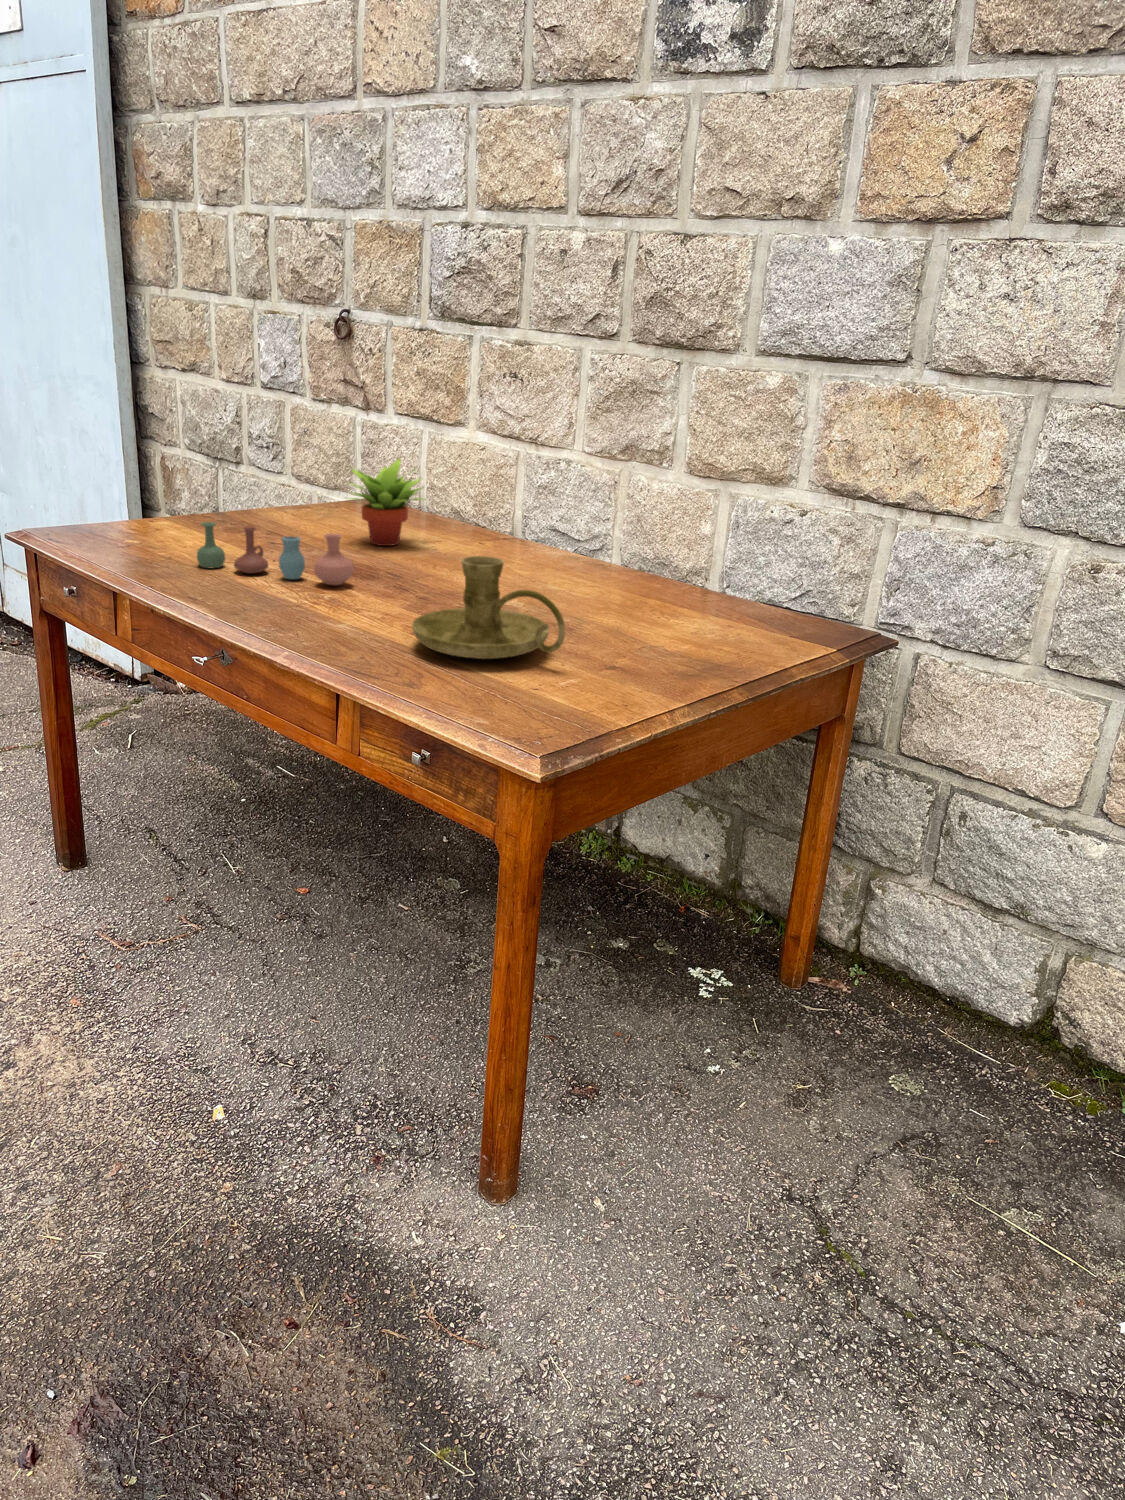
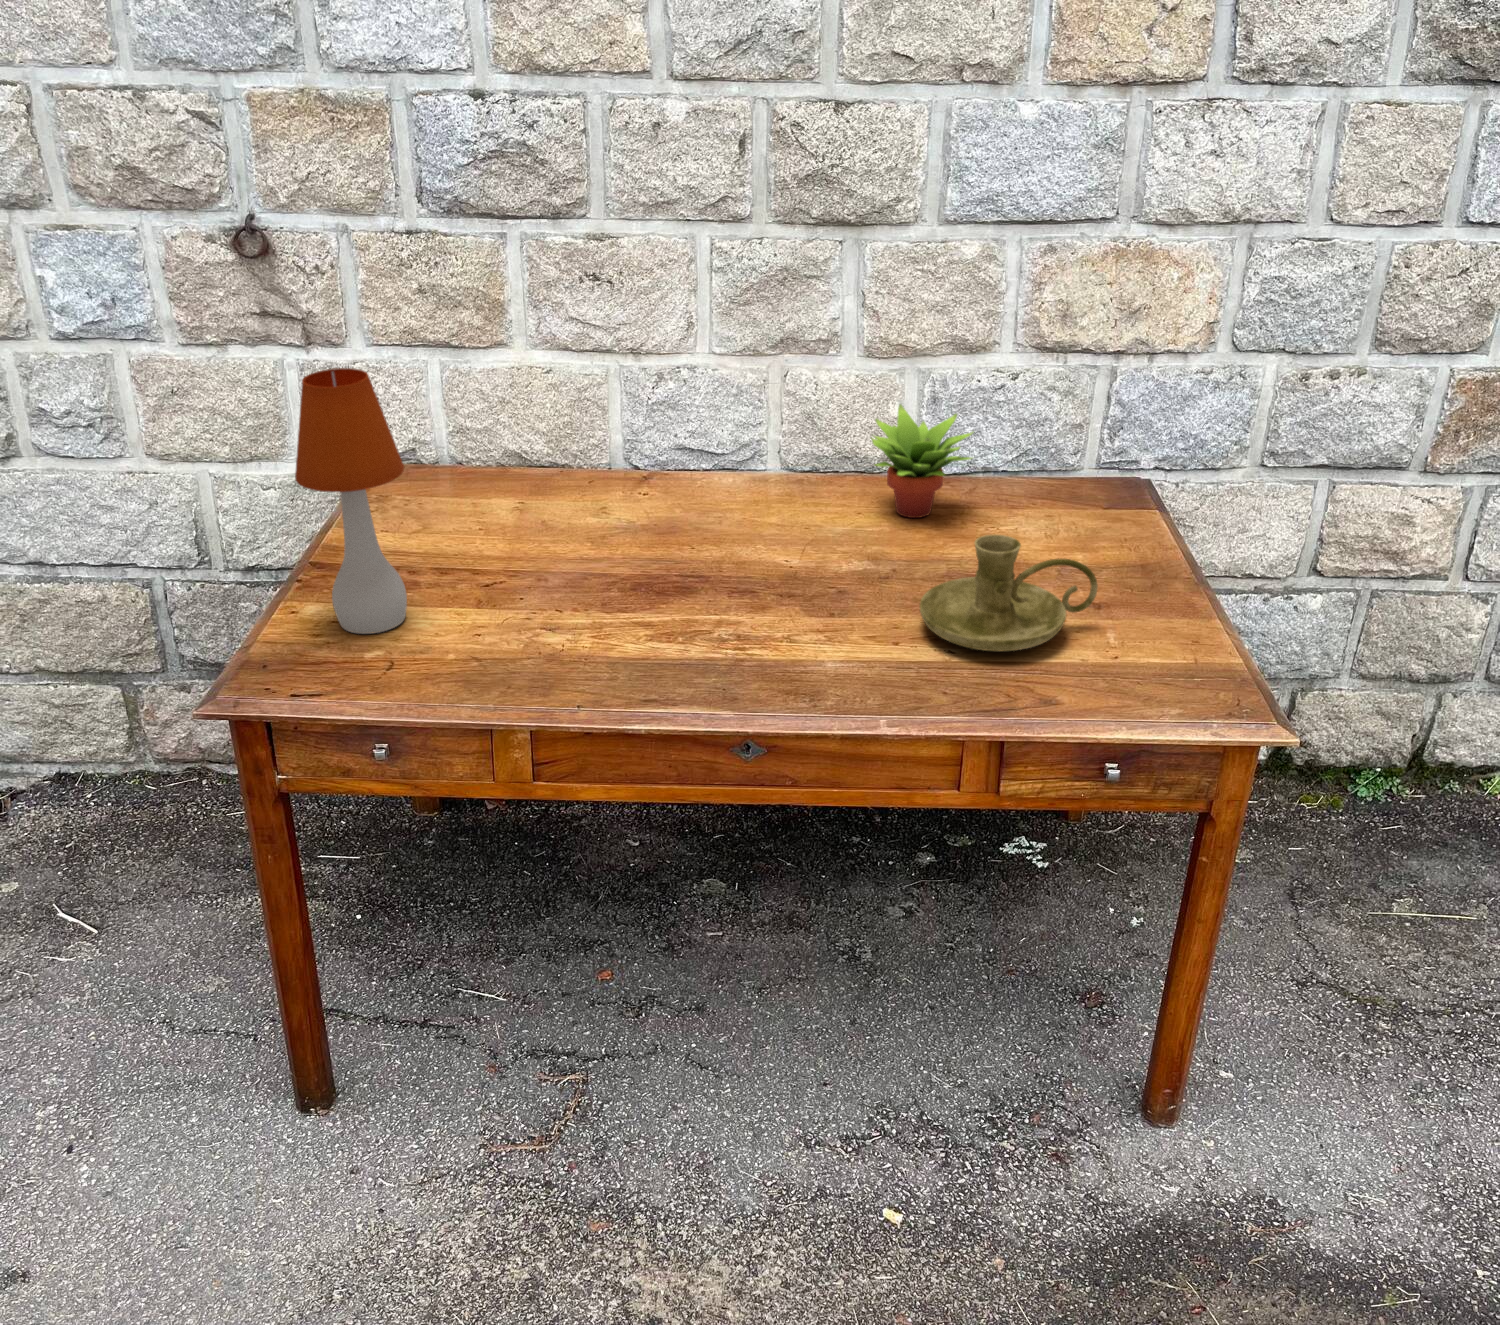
table lamp: none [124,348,204,545] -> present [295,368,407,634]
succulent plant: present [349,457,424,546] -> present [871,404,974,518]
vase: present [197,522,354,585] -> none [502,550,713,645]

